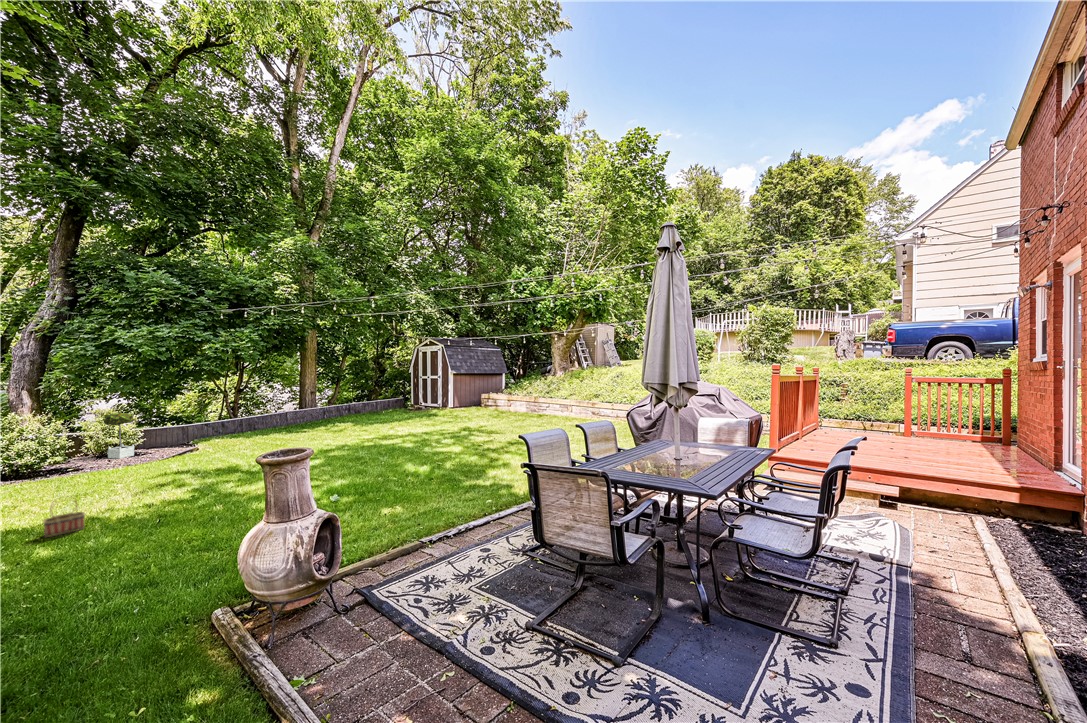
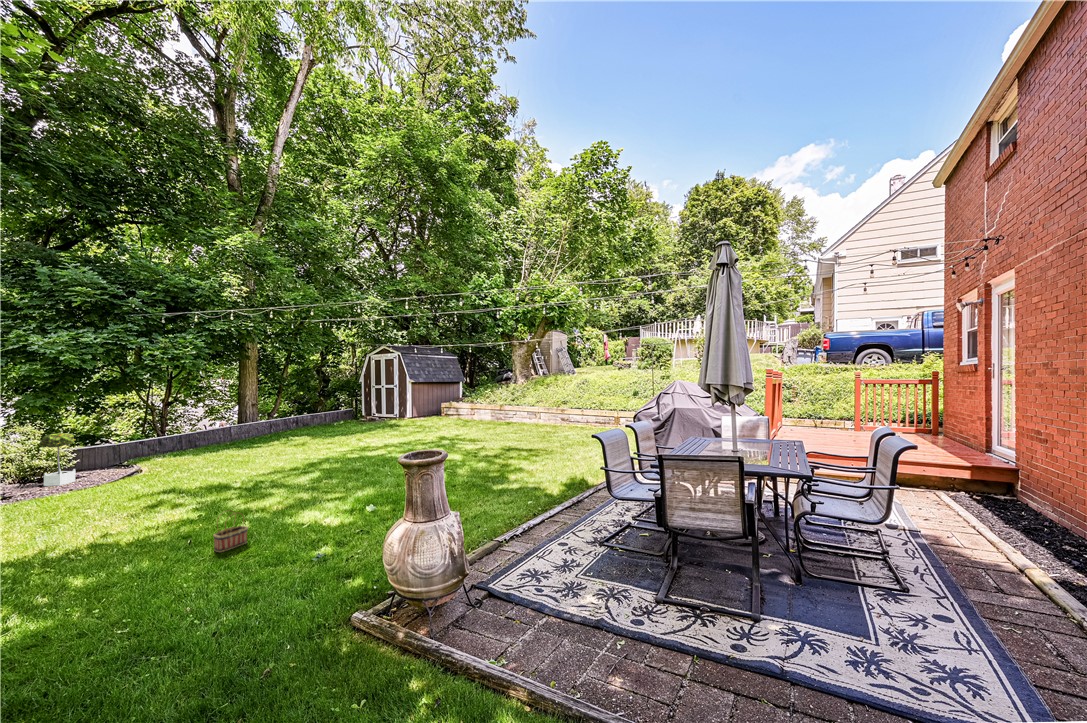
basket: present [43,501,85,537] -> present [213,513,248,552]

